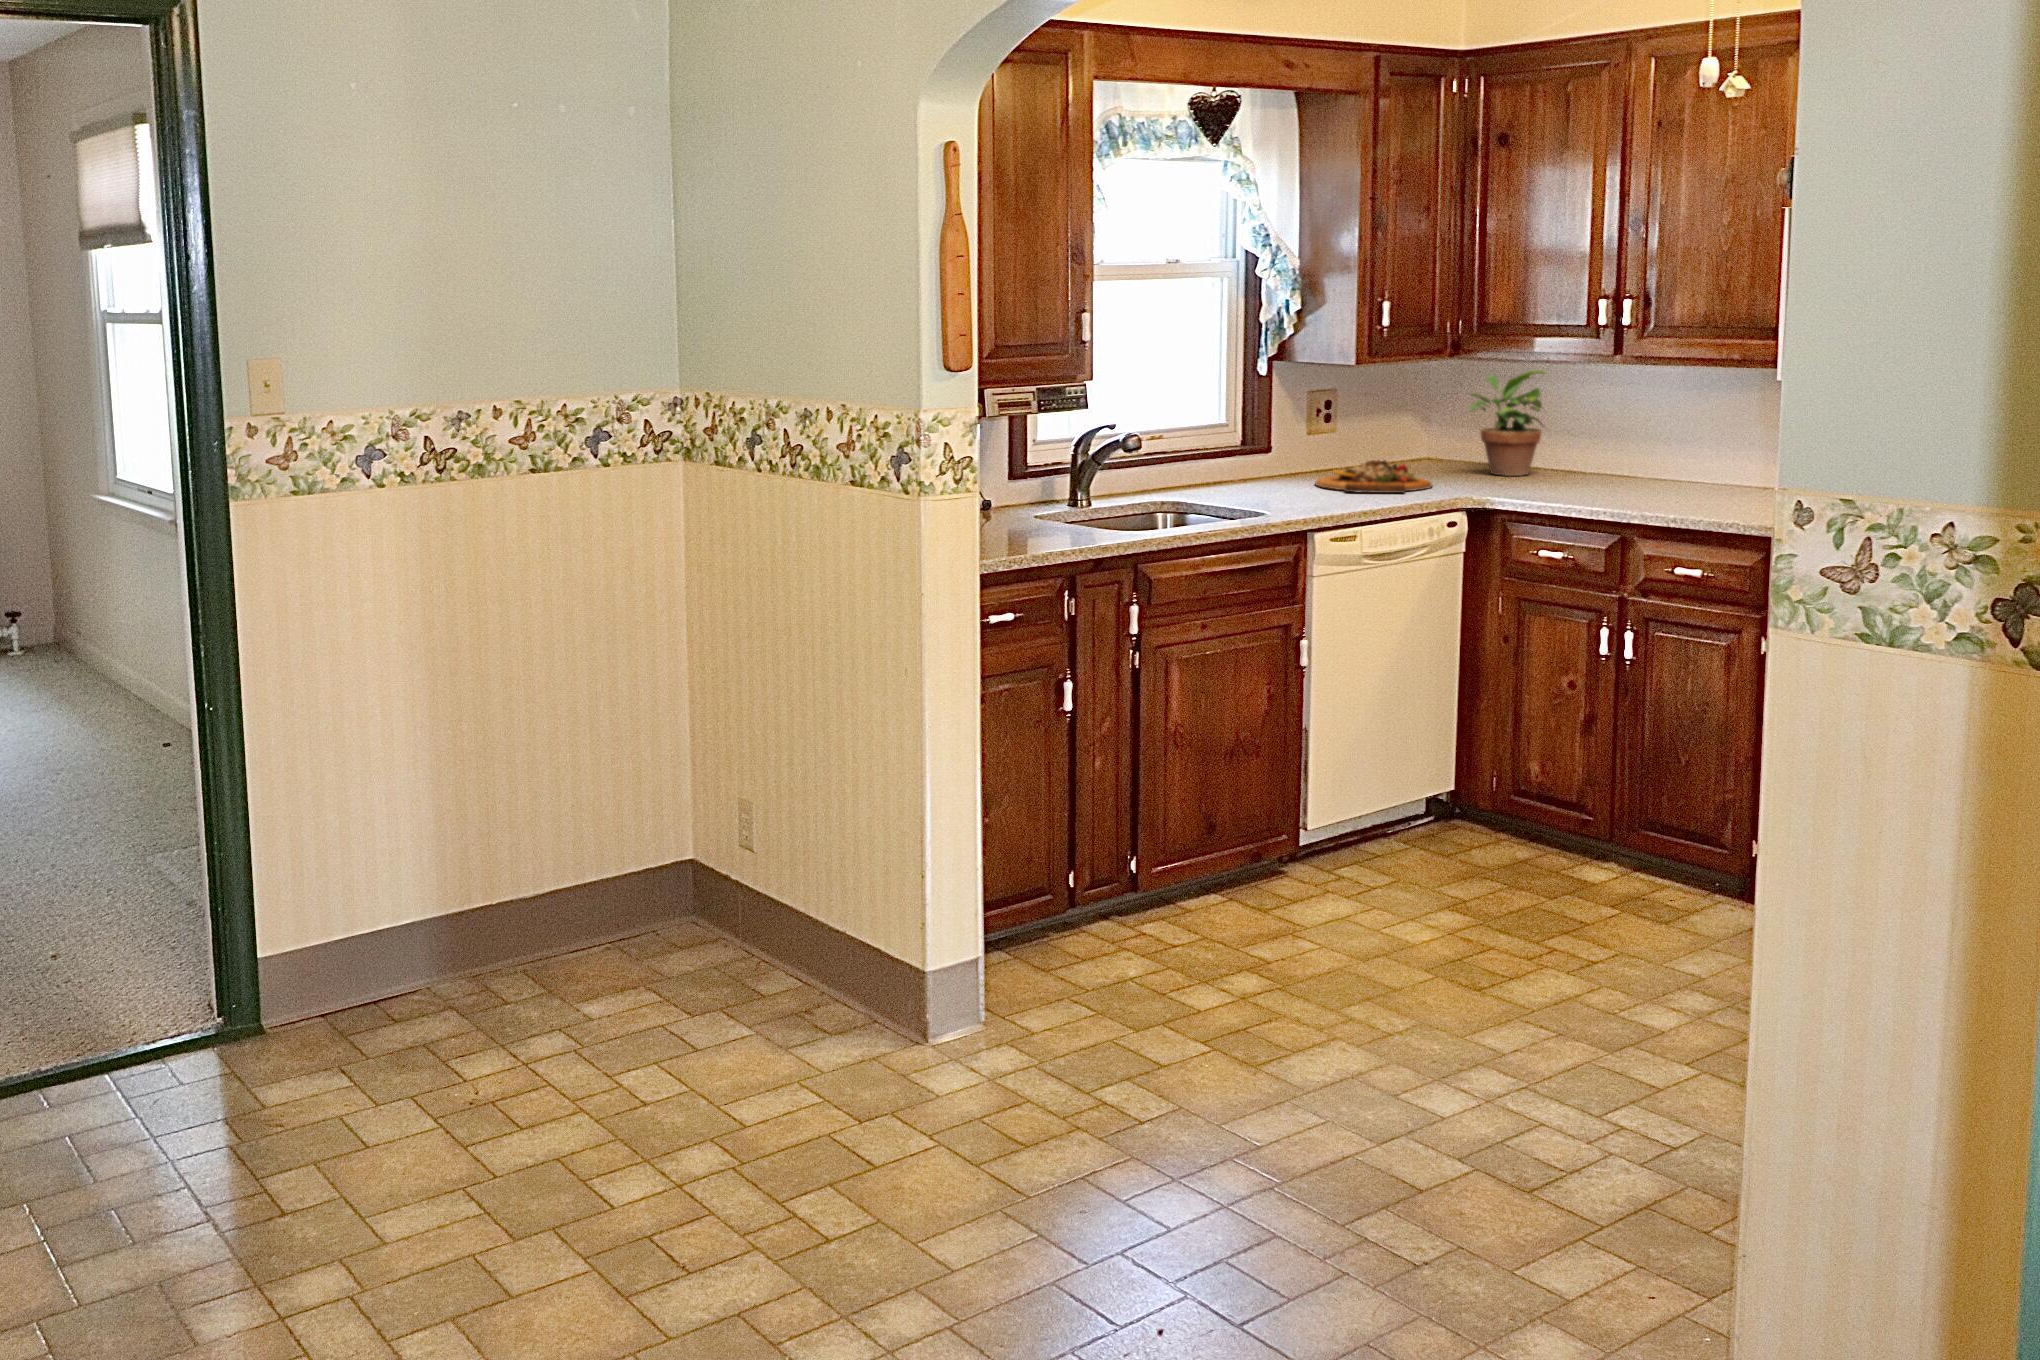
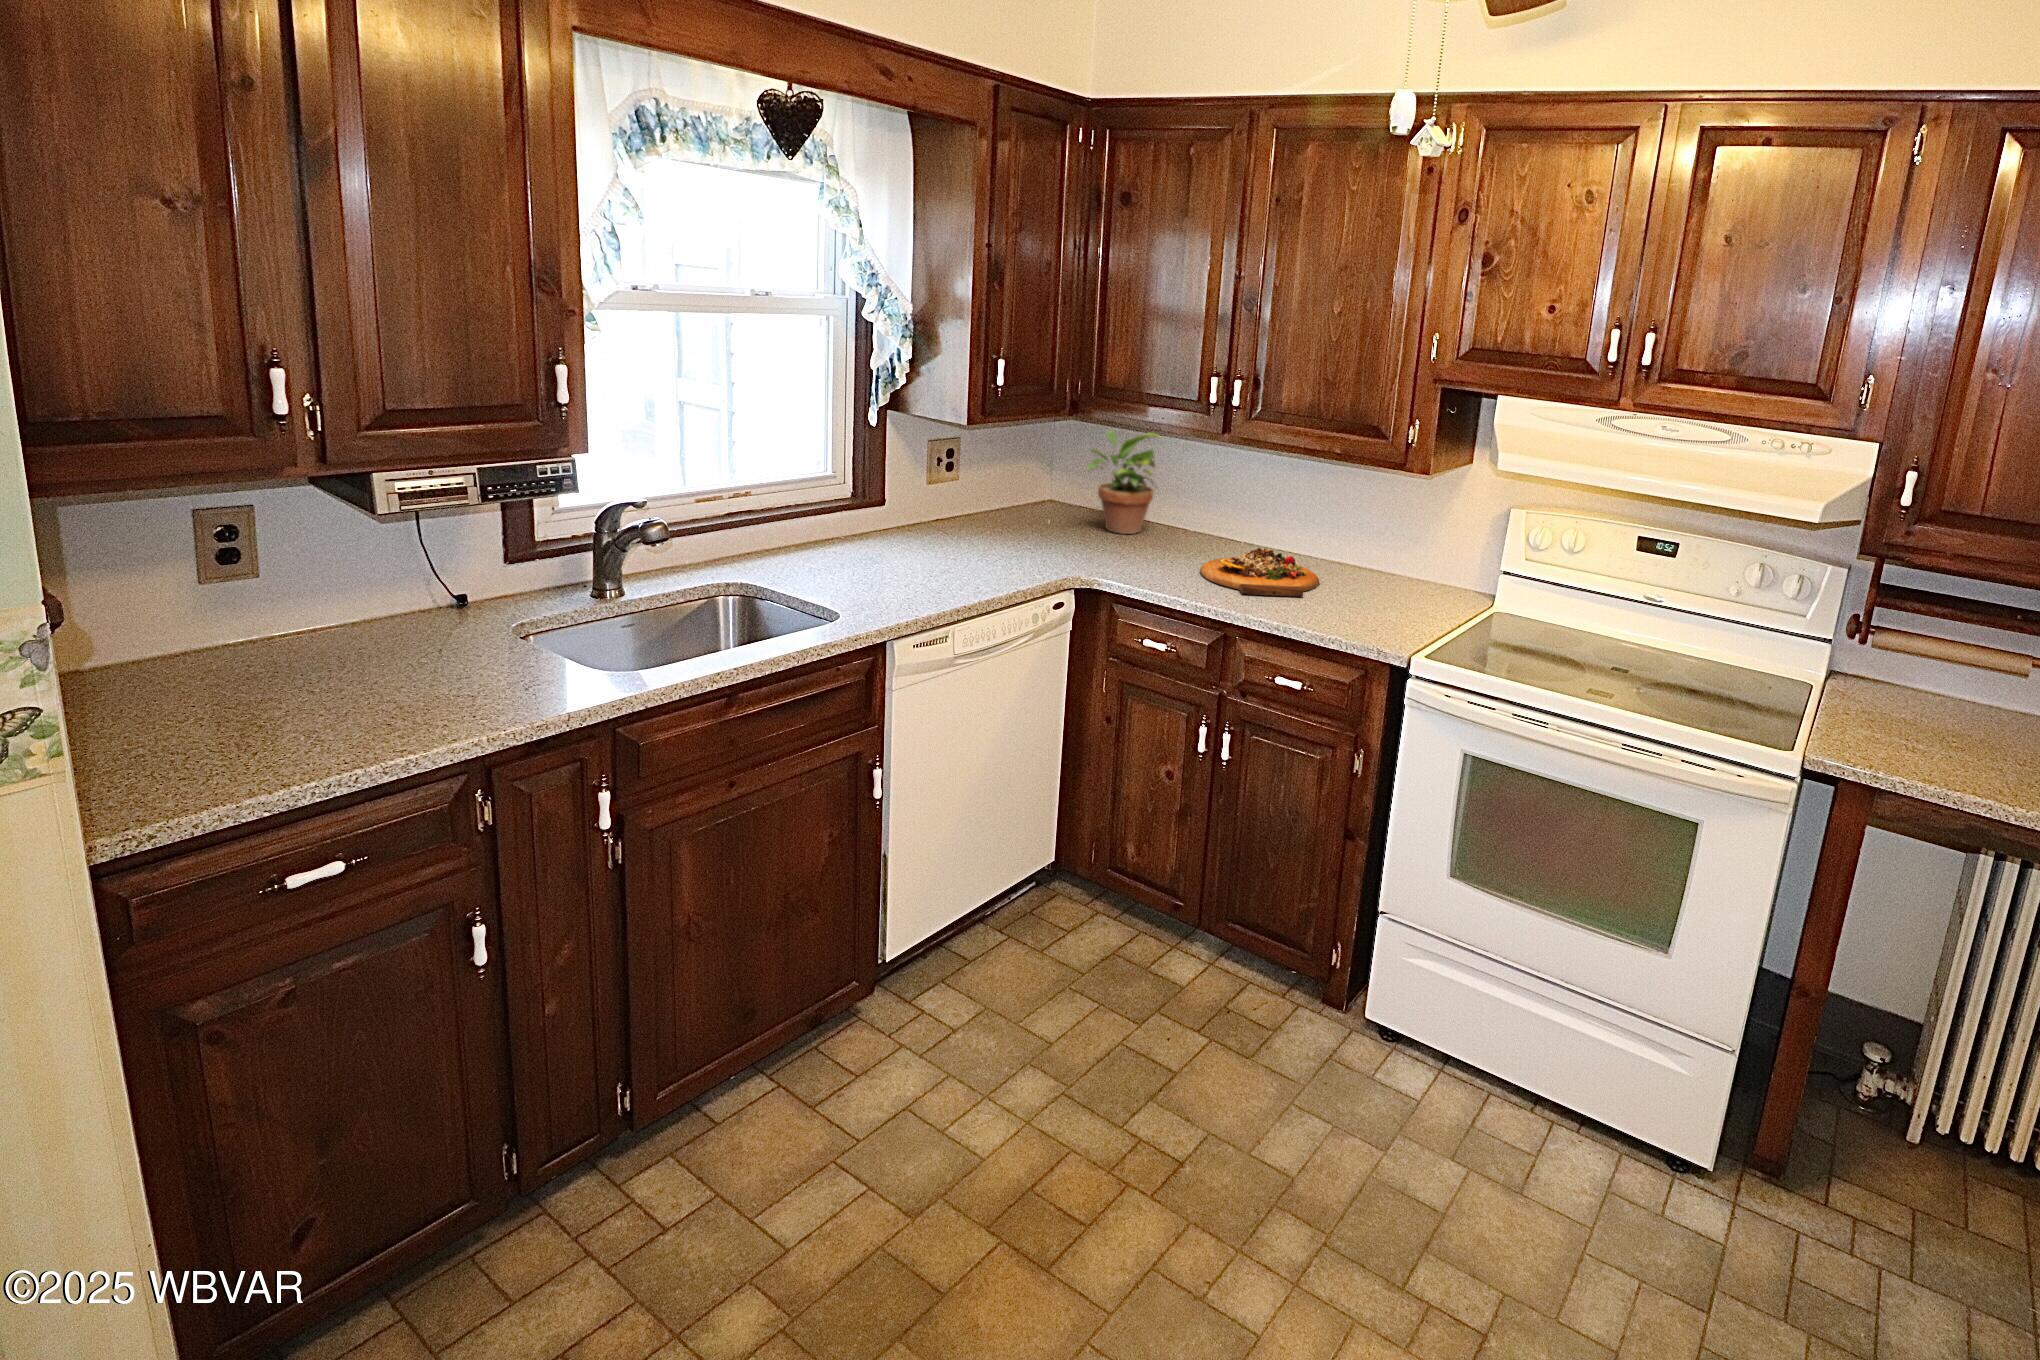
cutting board: present [1315,460,1432,493] -> present [1200,548,1320,597]

